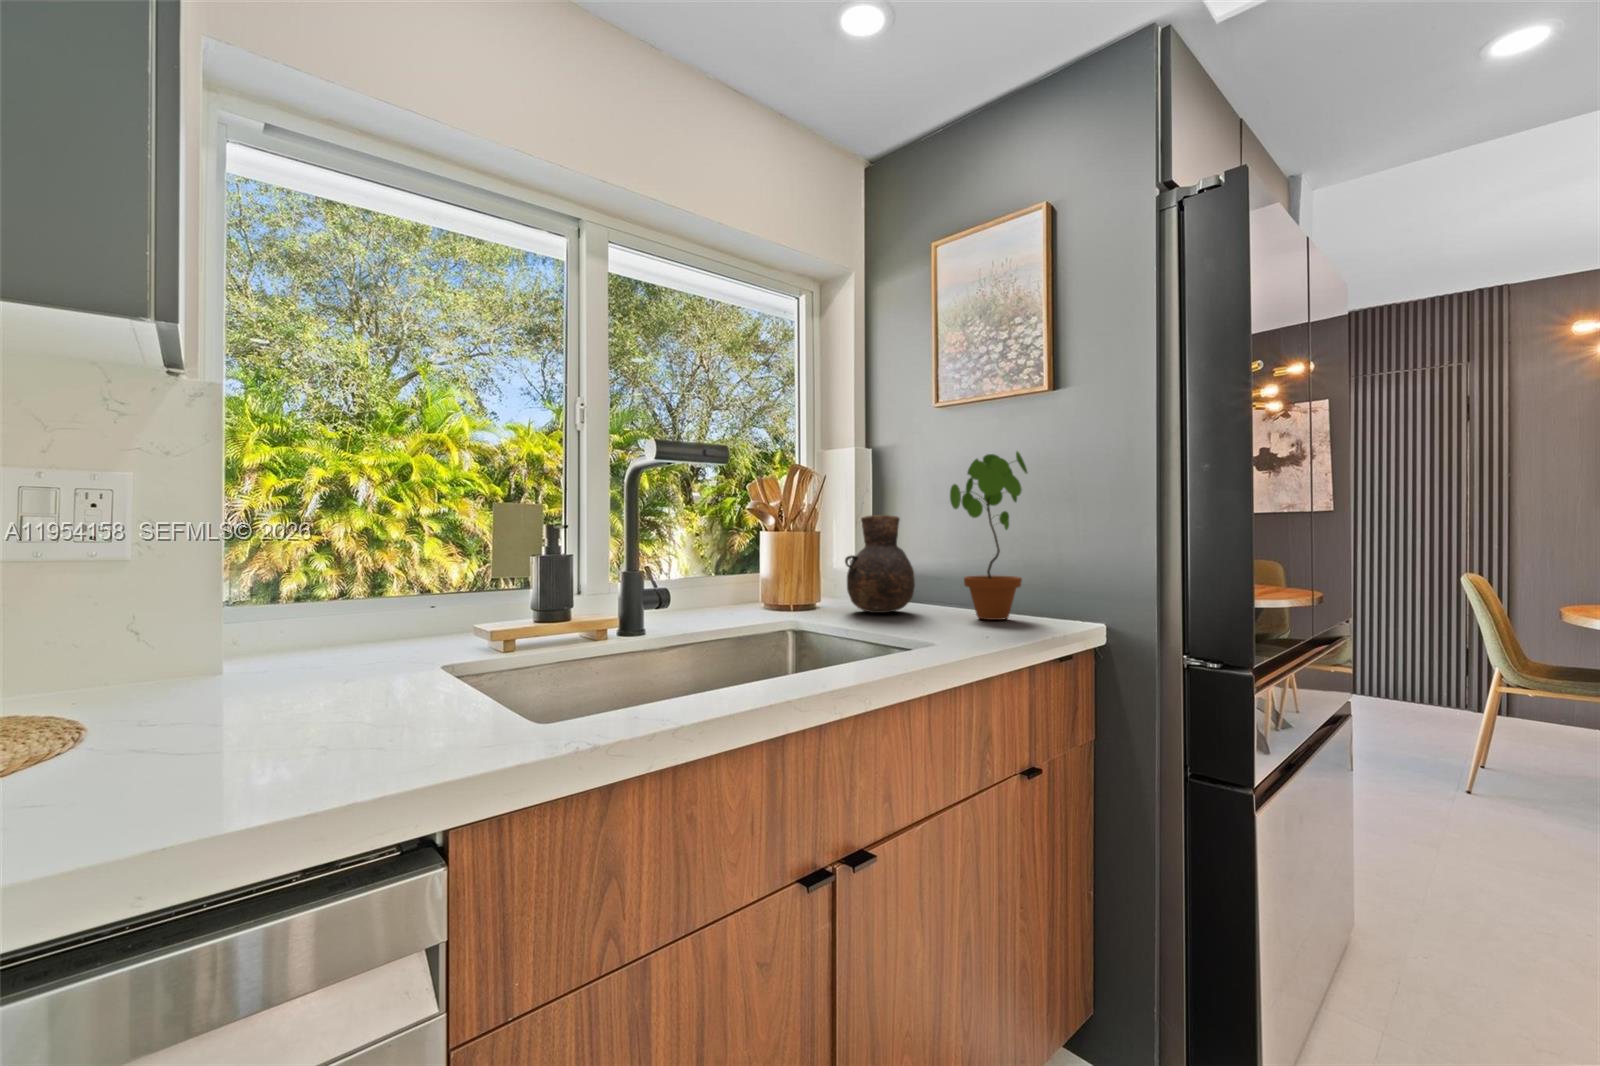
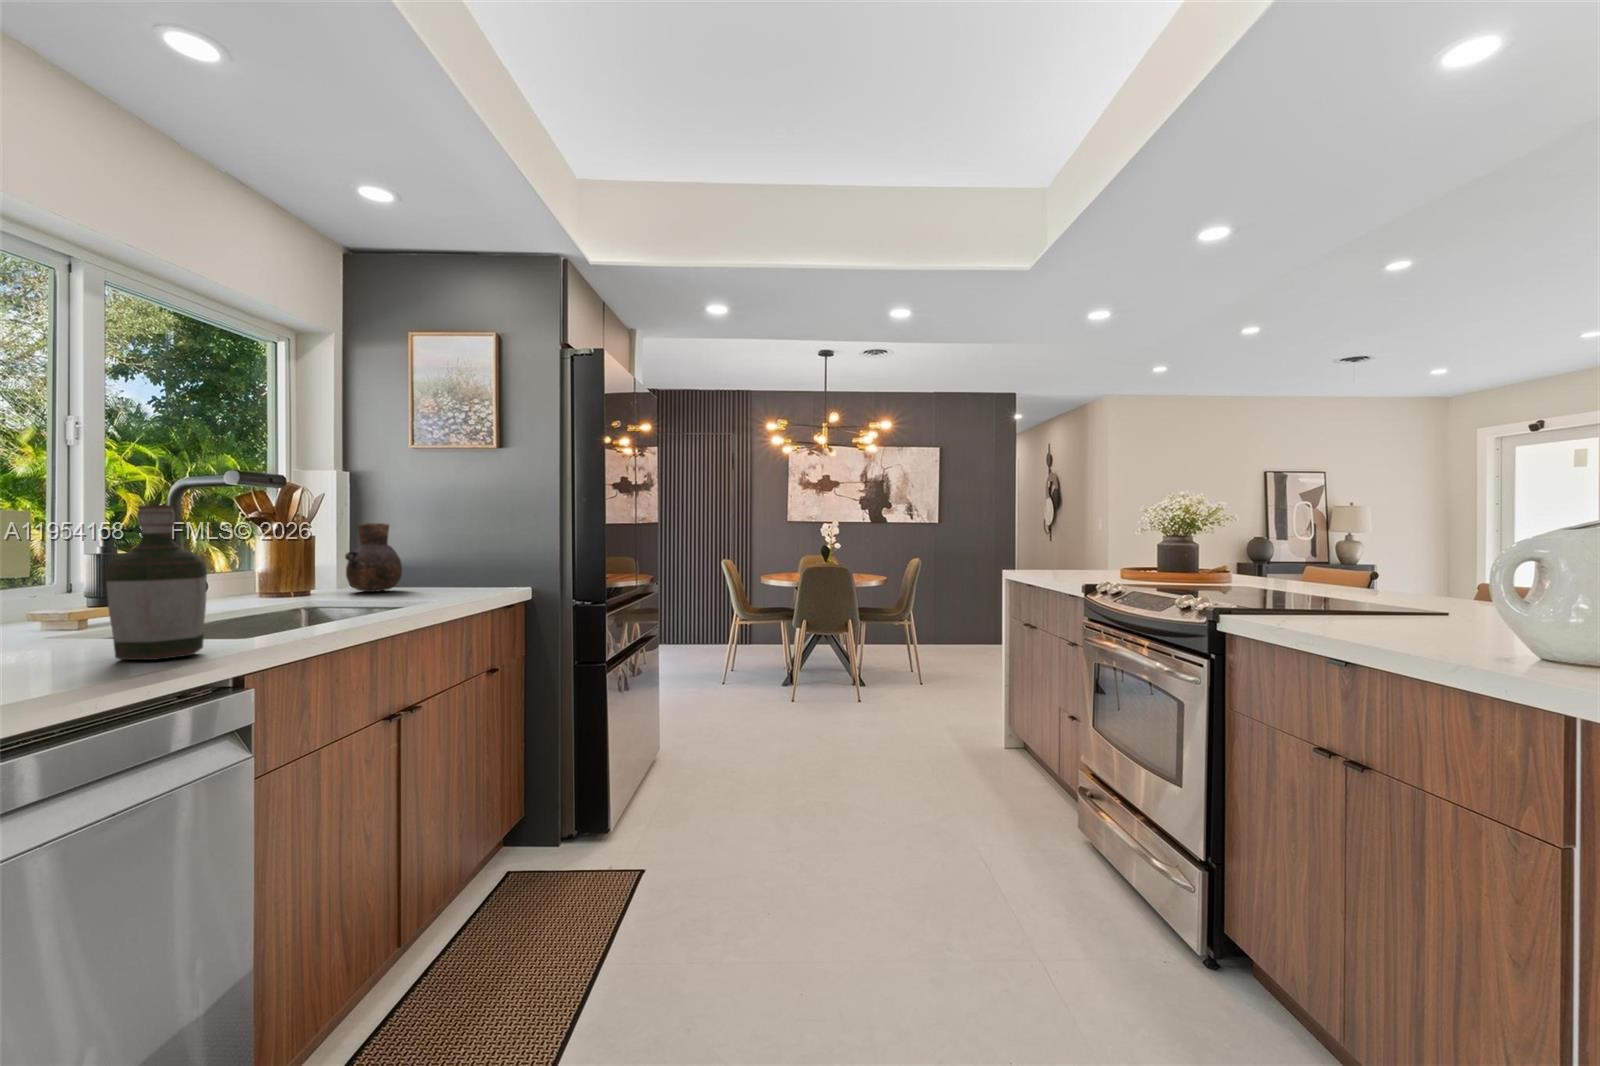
potted plant: present [950,451,1028,620] -> none [431,484,484,590]
bottle: none [292,476,430,772] -> present [106,505,207,660]

